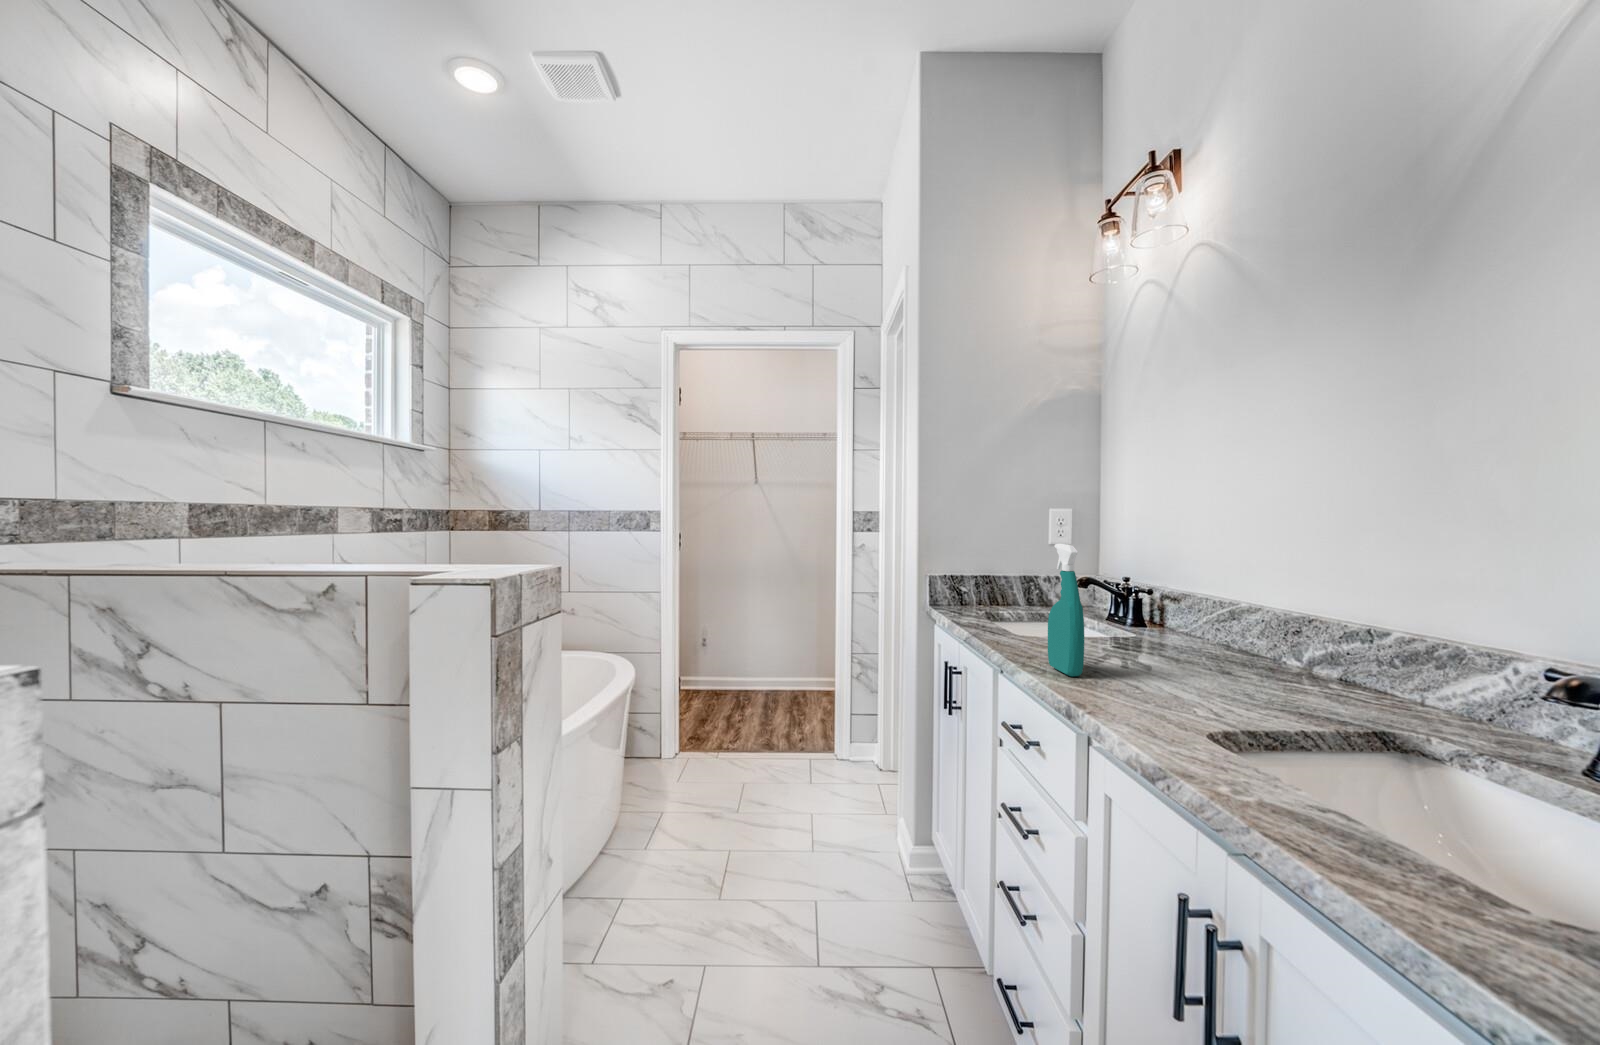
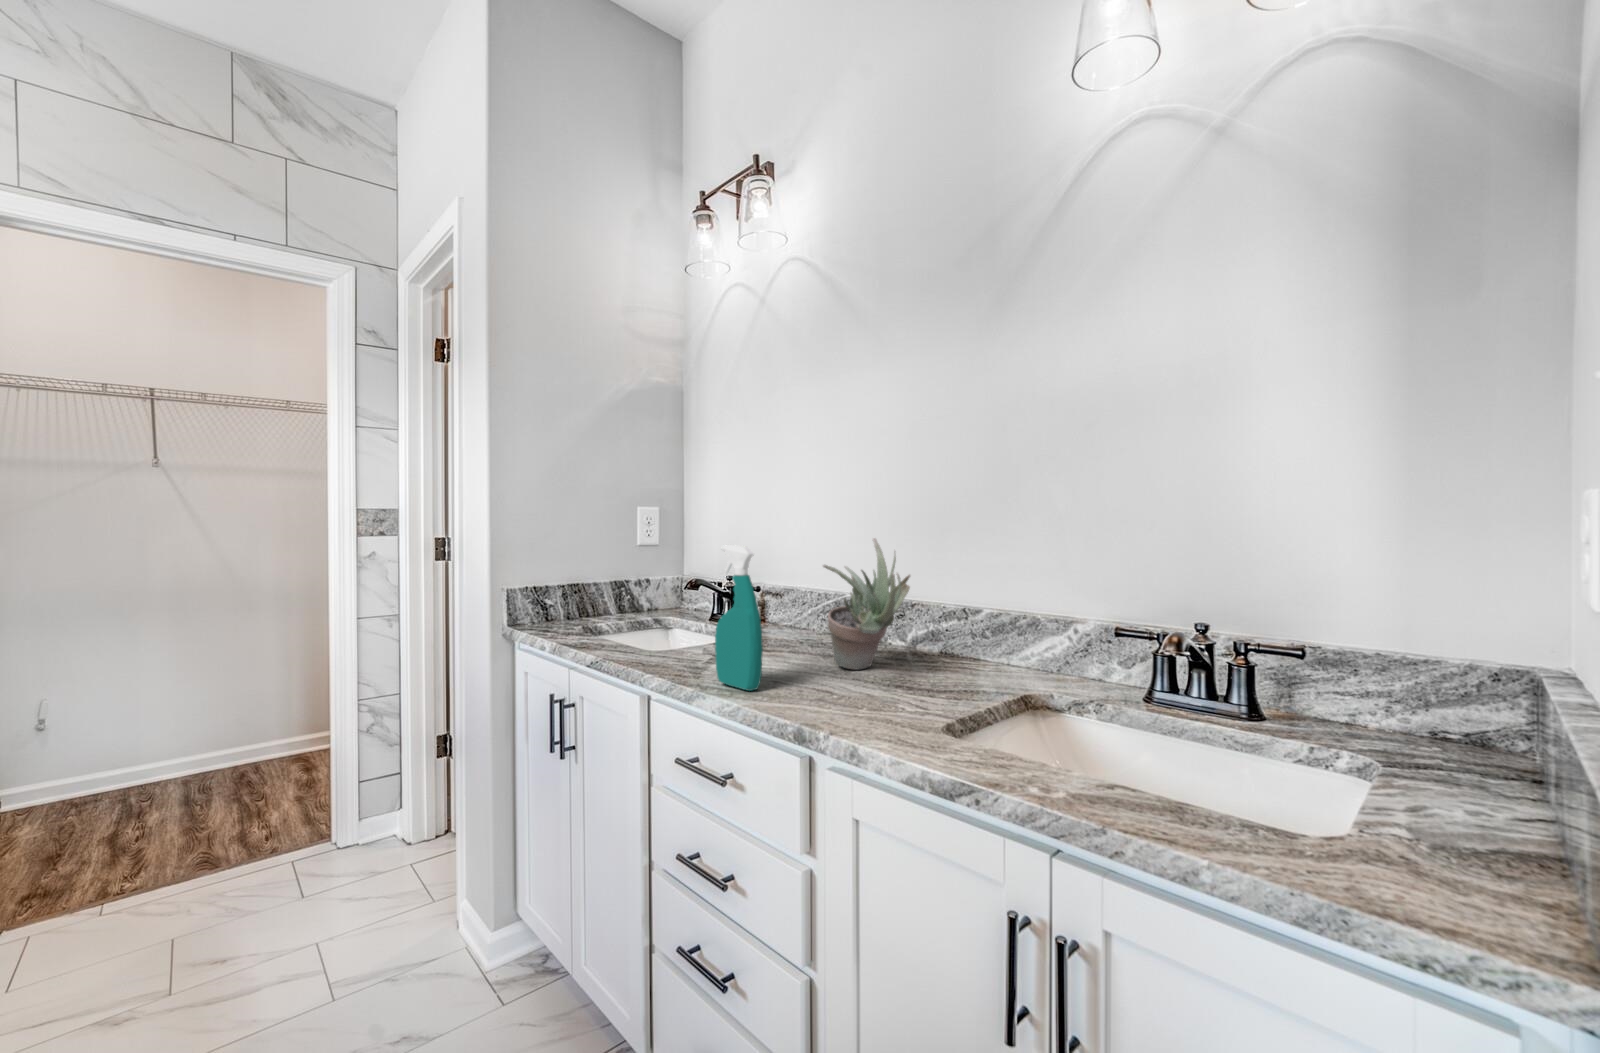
succulent plant: none [1171,542,1274,678] -> present [823,538,910,670]

